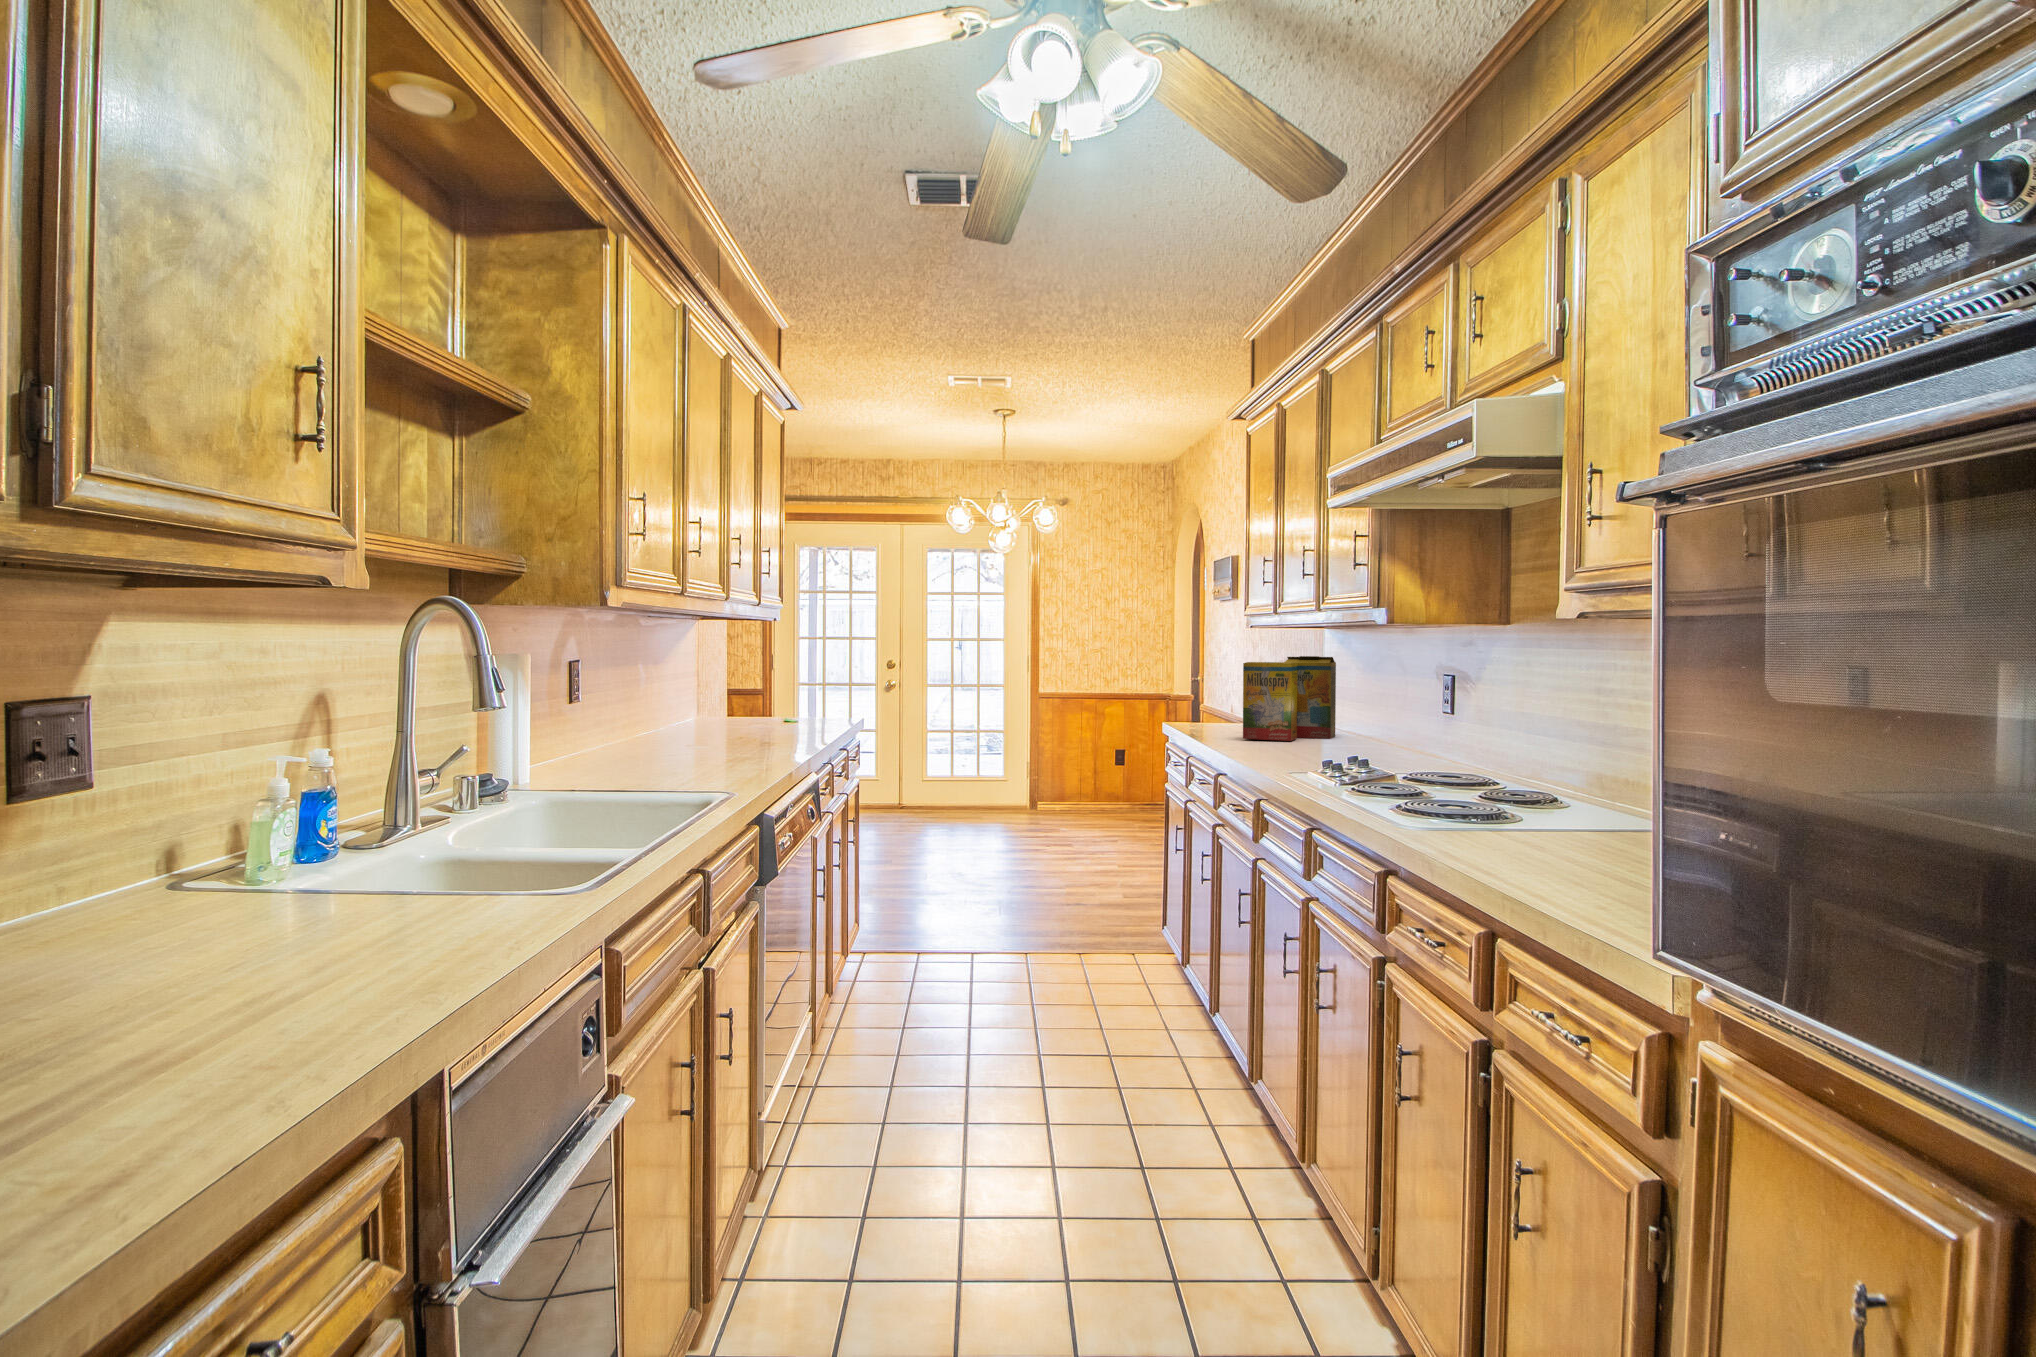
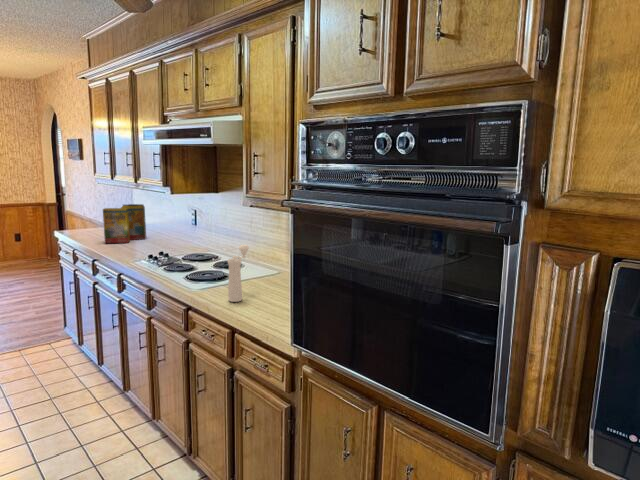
pepper mill: none [1491,708,1566,857] -> present [228,245,249,302]

